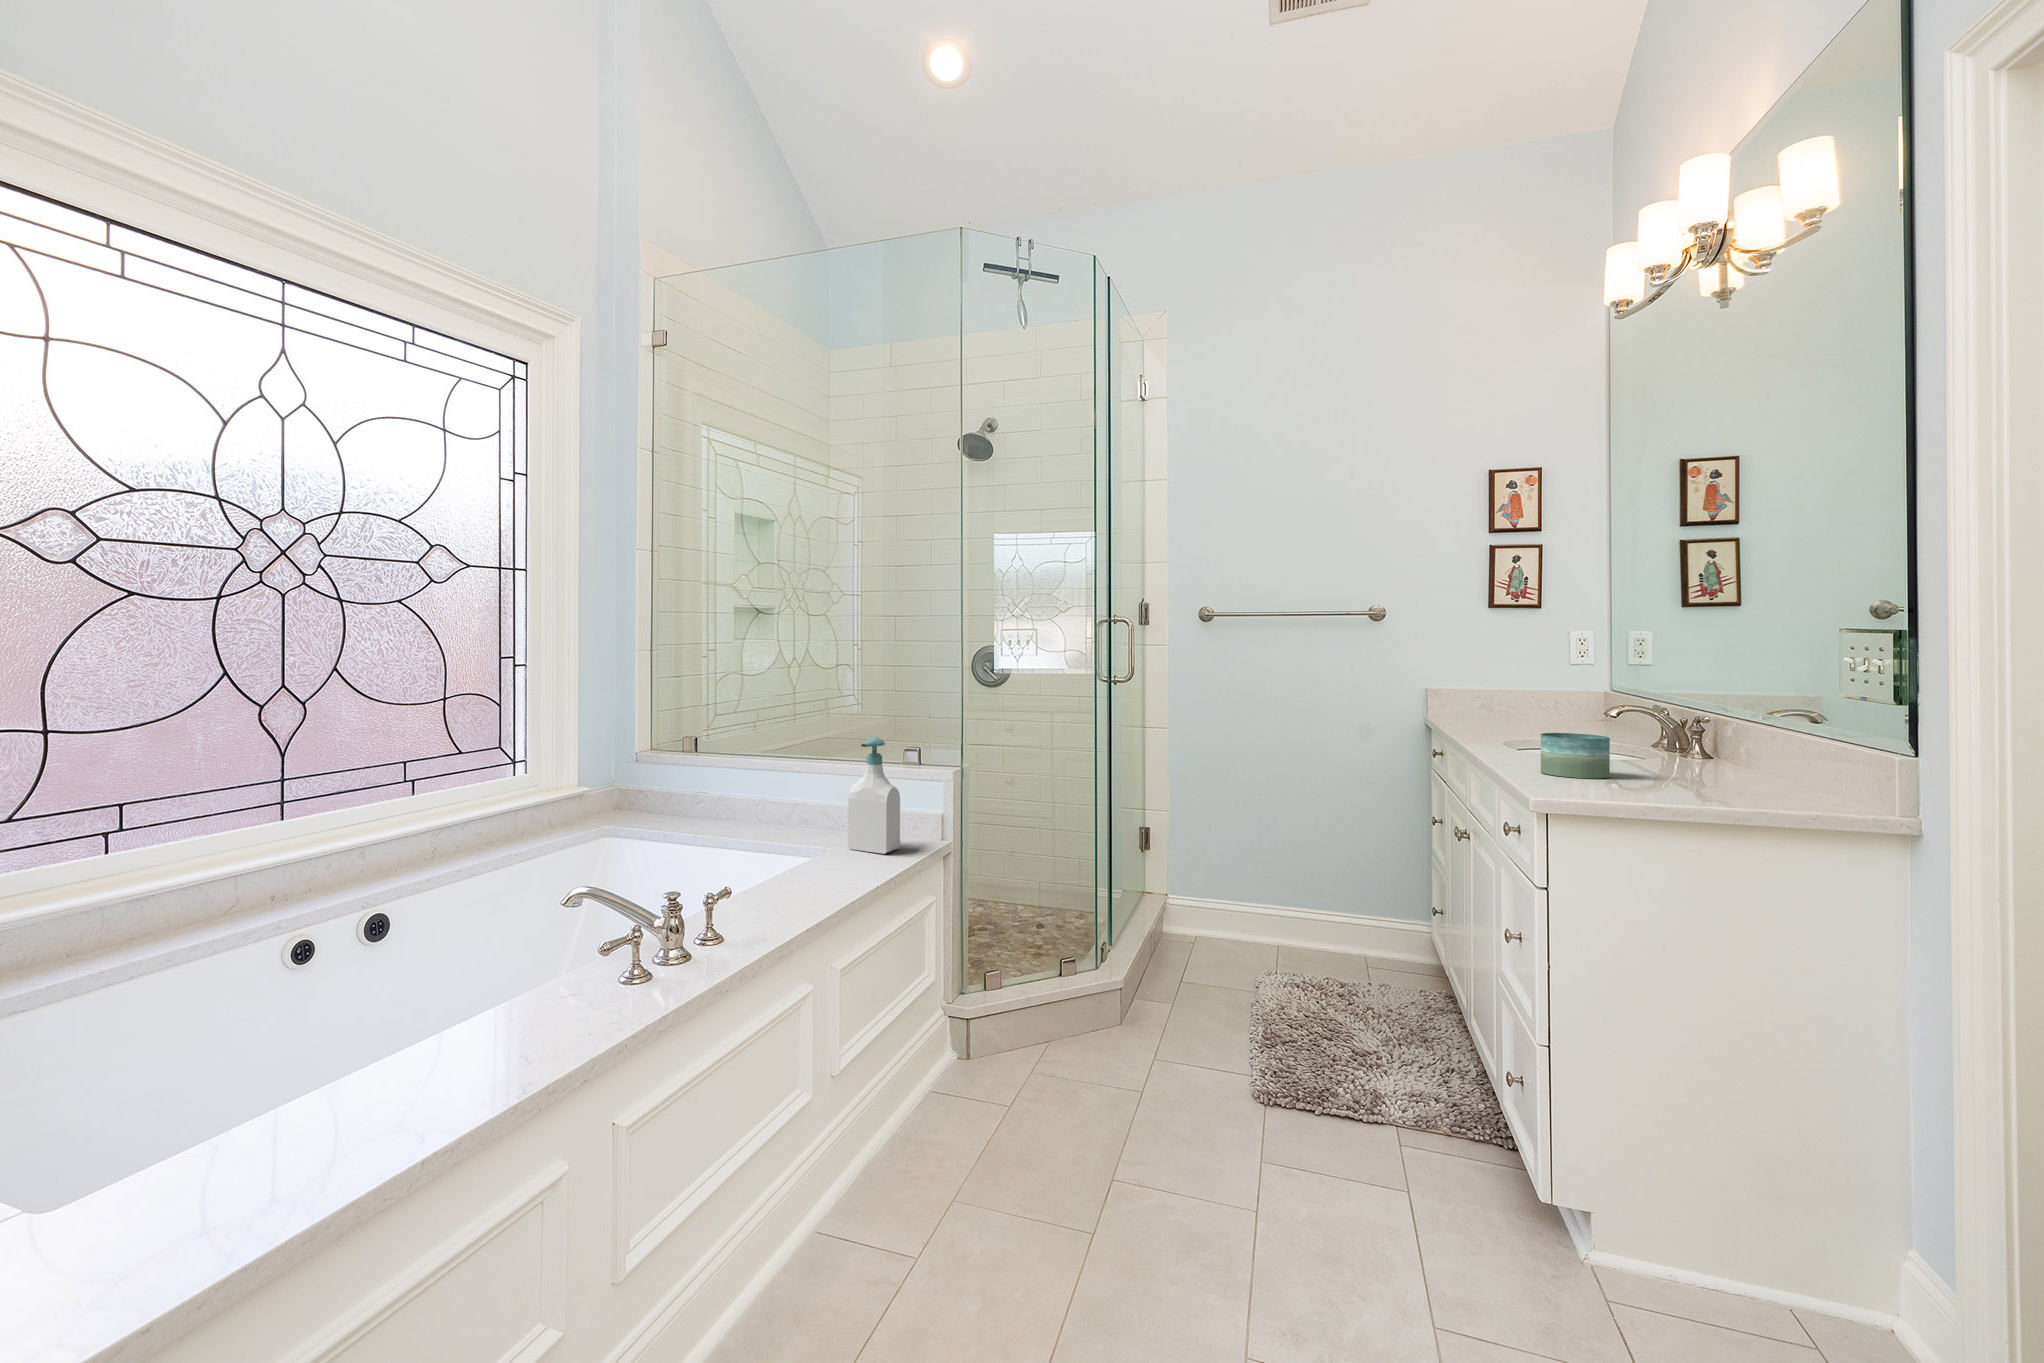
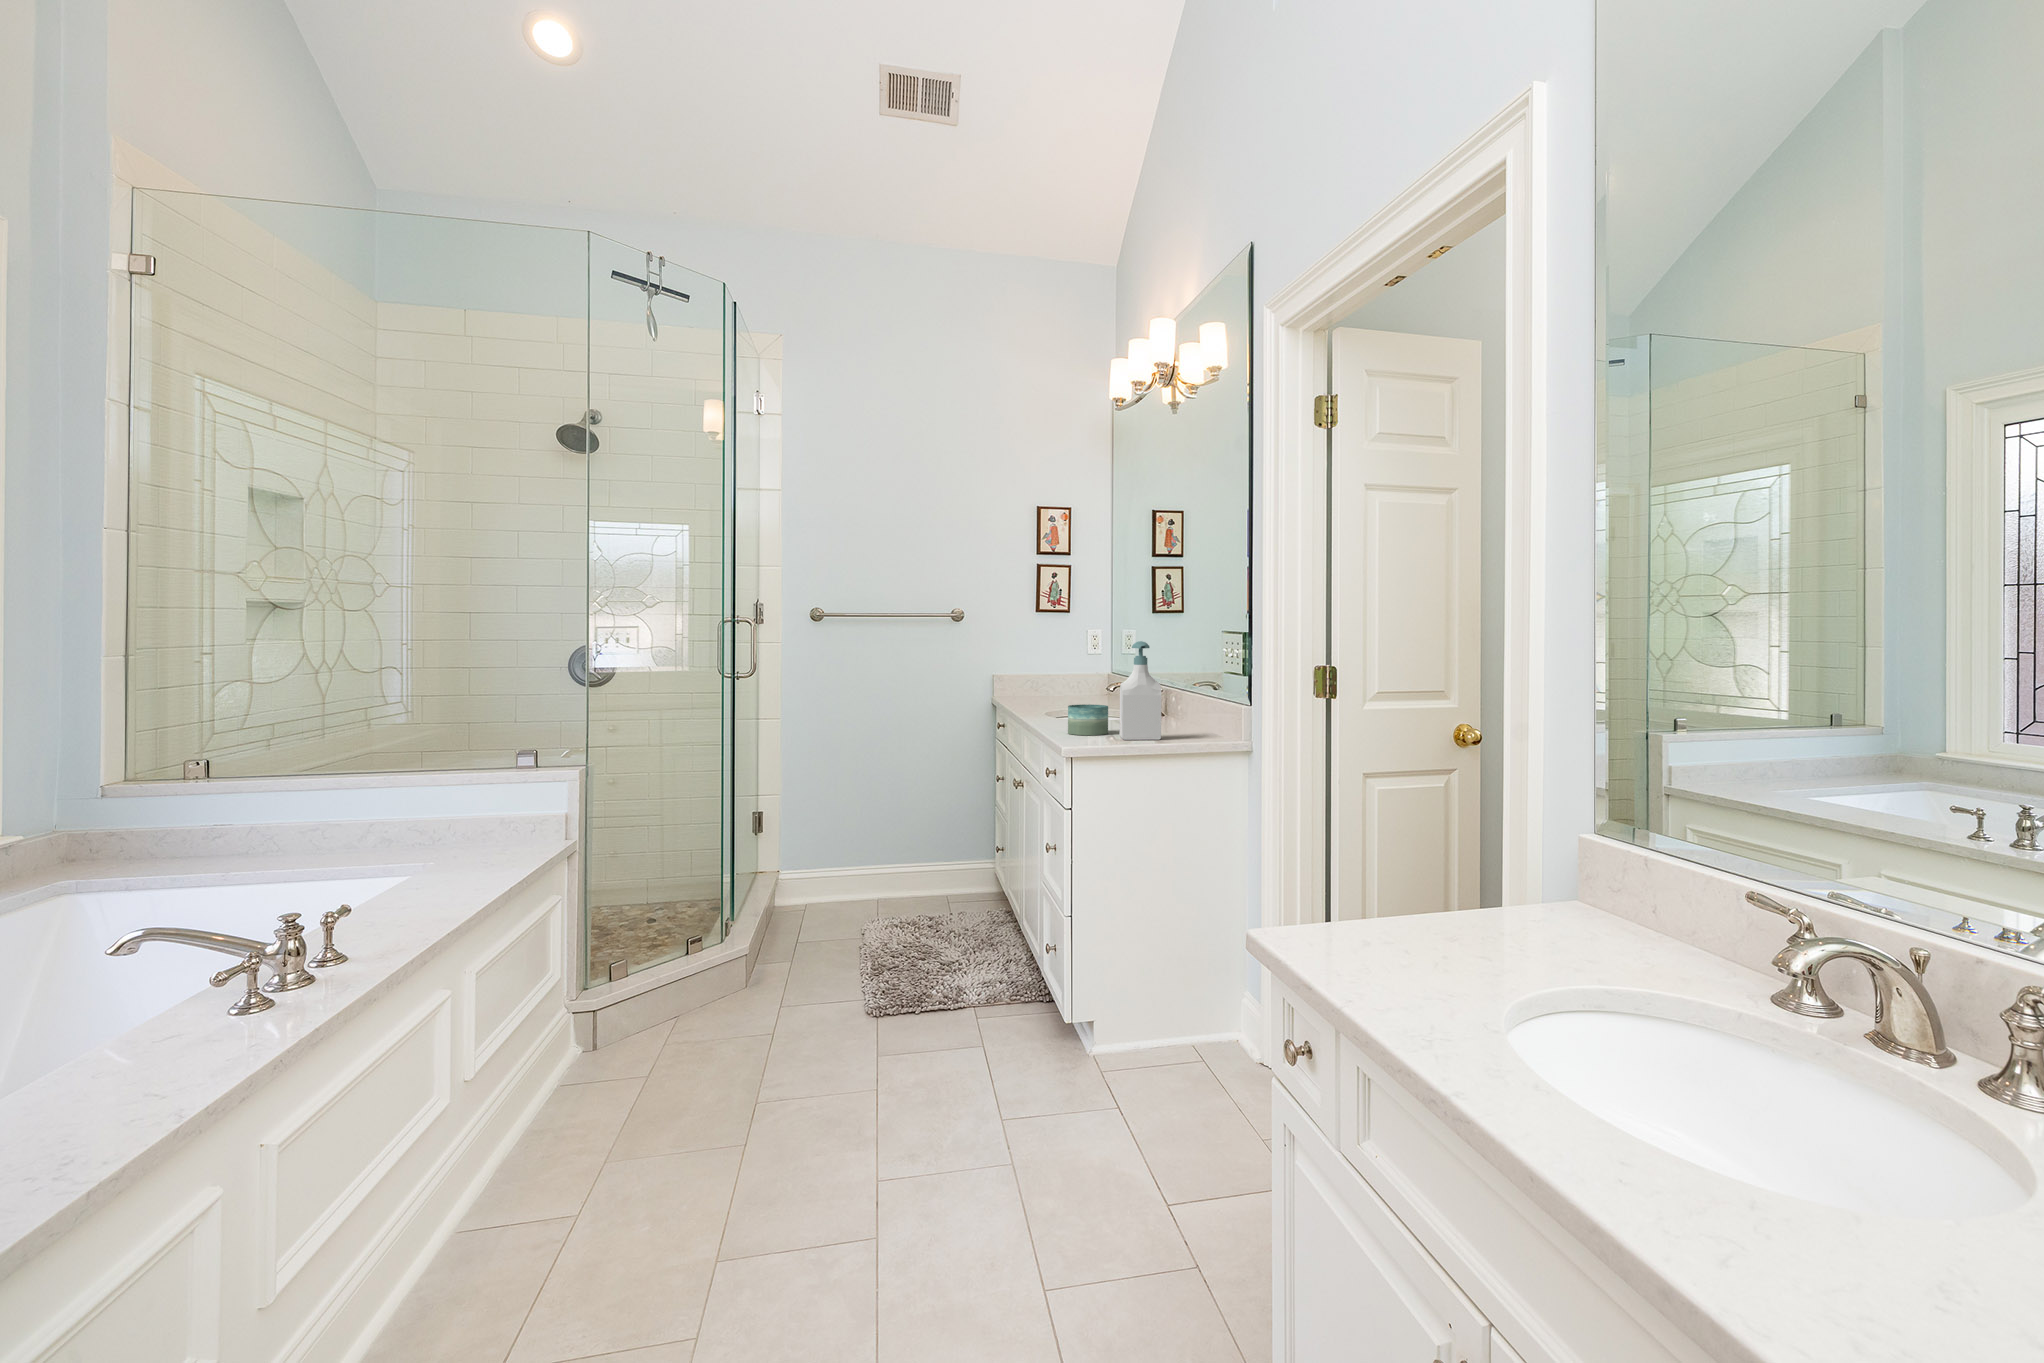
soap bottle: present [848,737,900,854] -> present [1119,641,1162,740]

